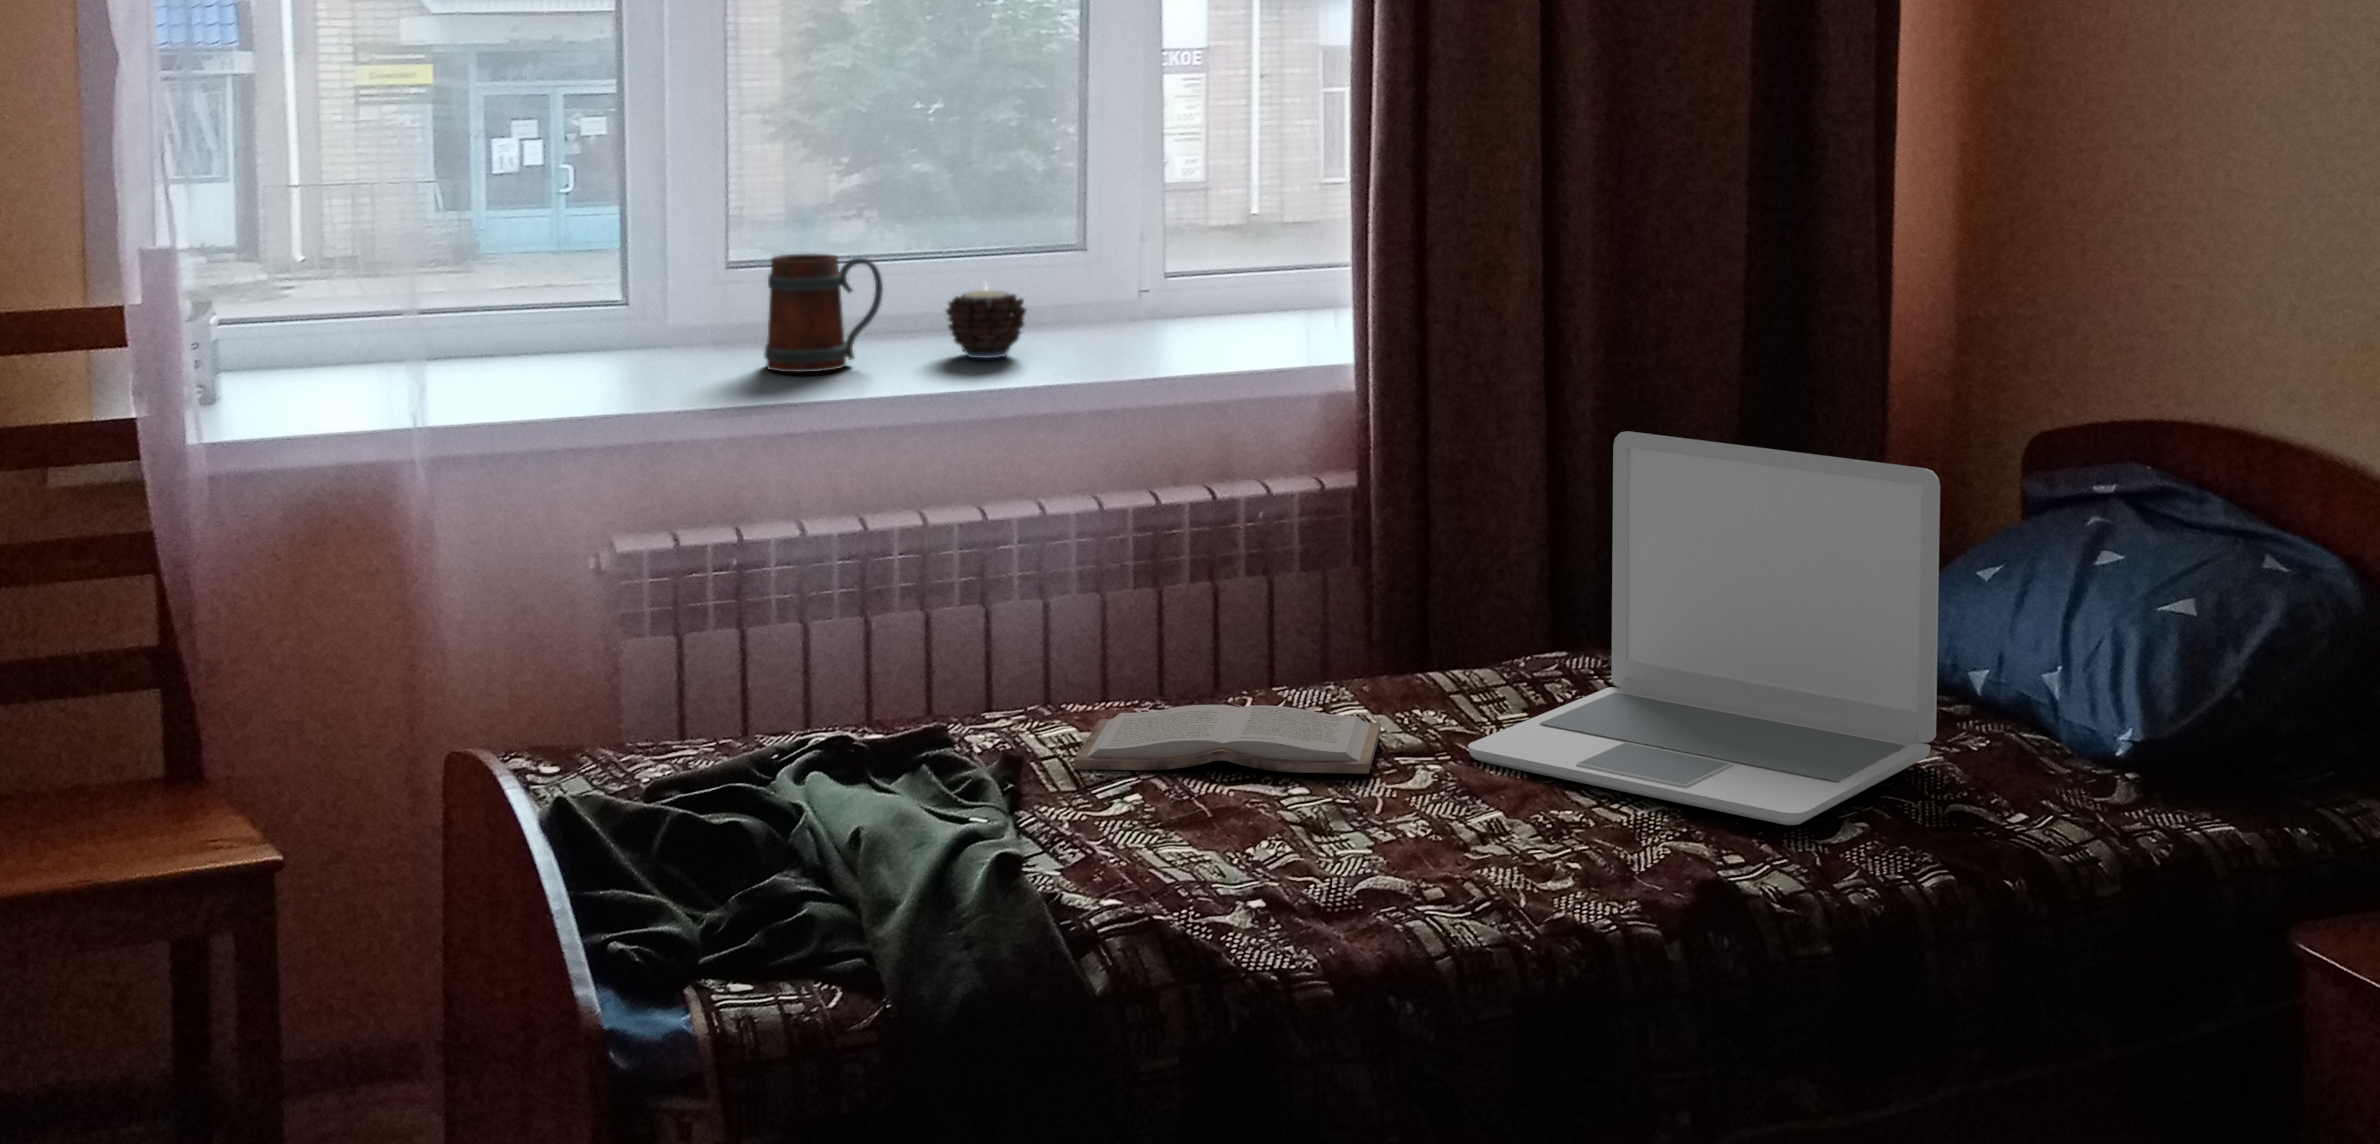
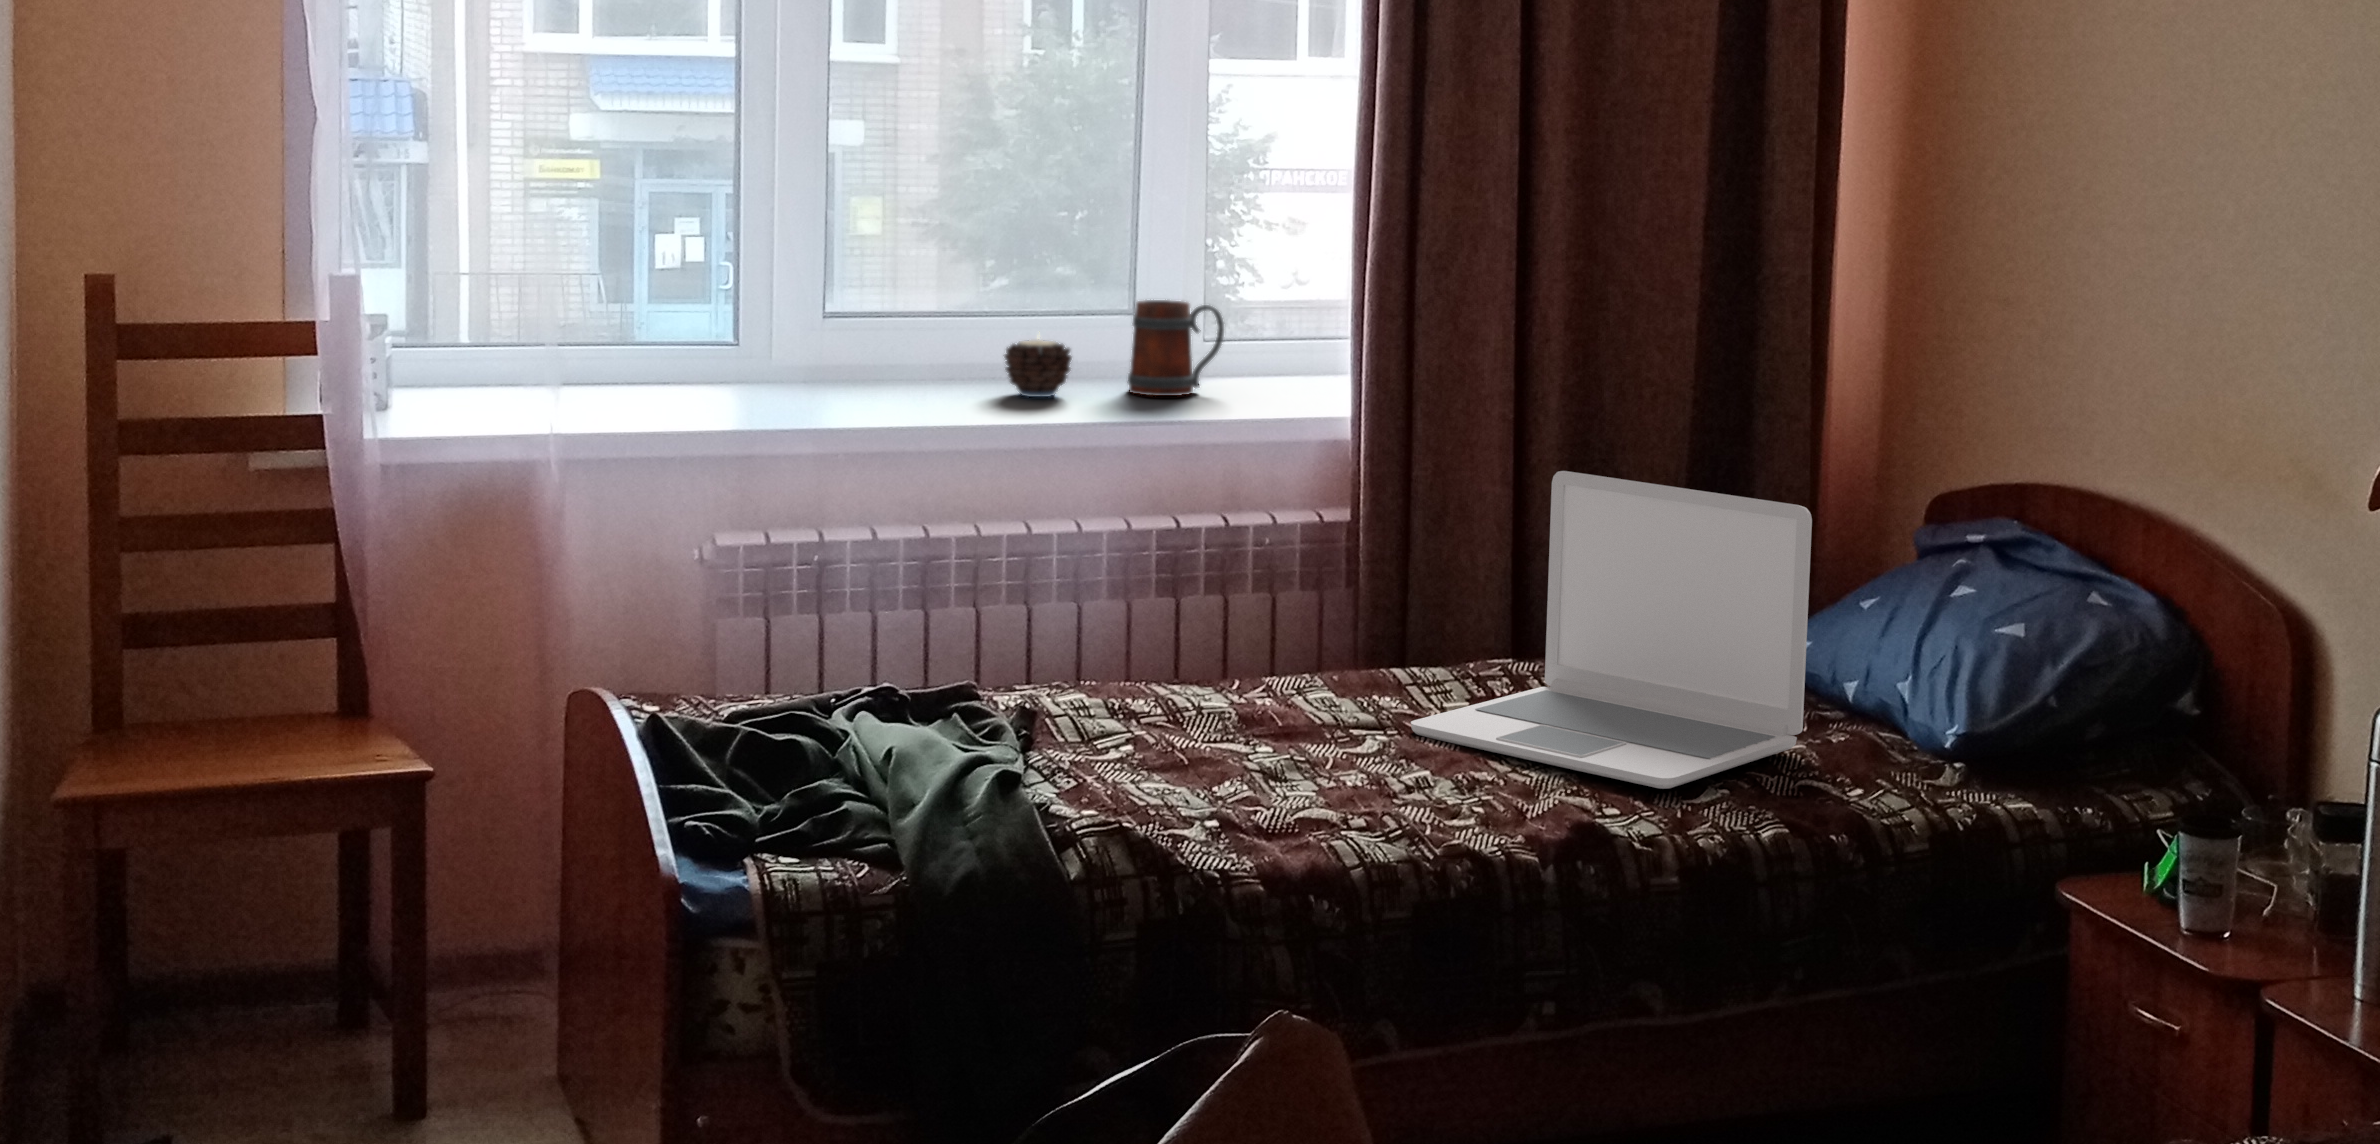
mug: present [764,254,883,372] -> present [1127,300,1224,396]
book: present [1074,705,1381,773] -> none [1081,682,1342,738]

